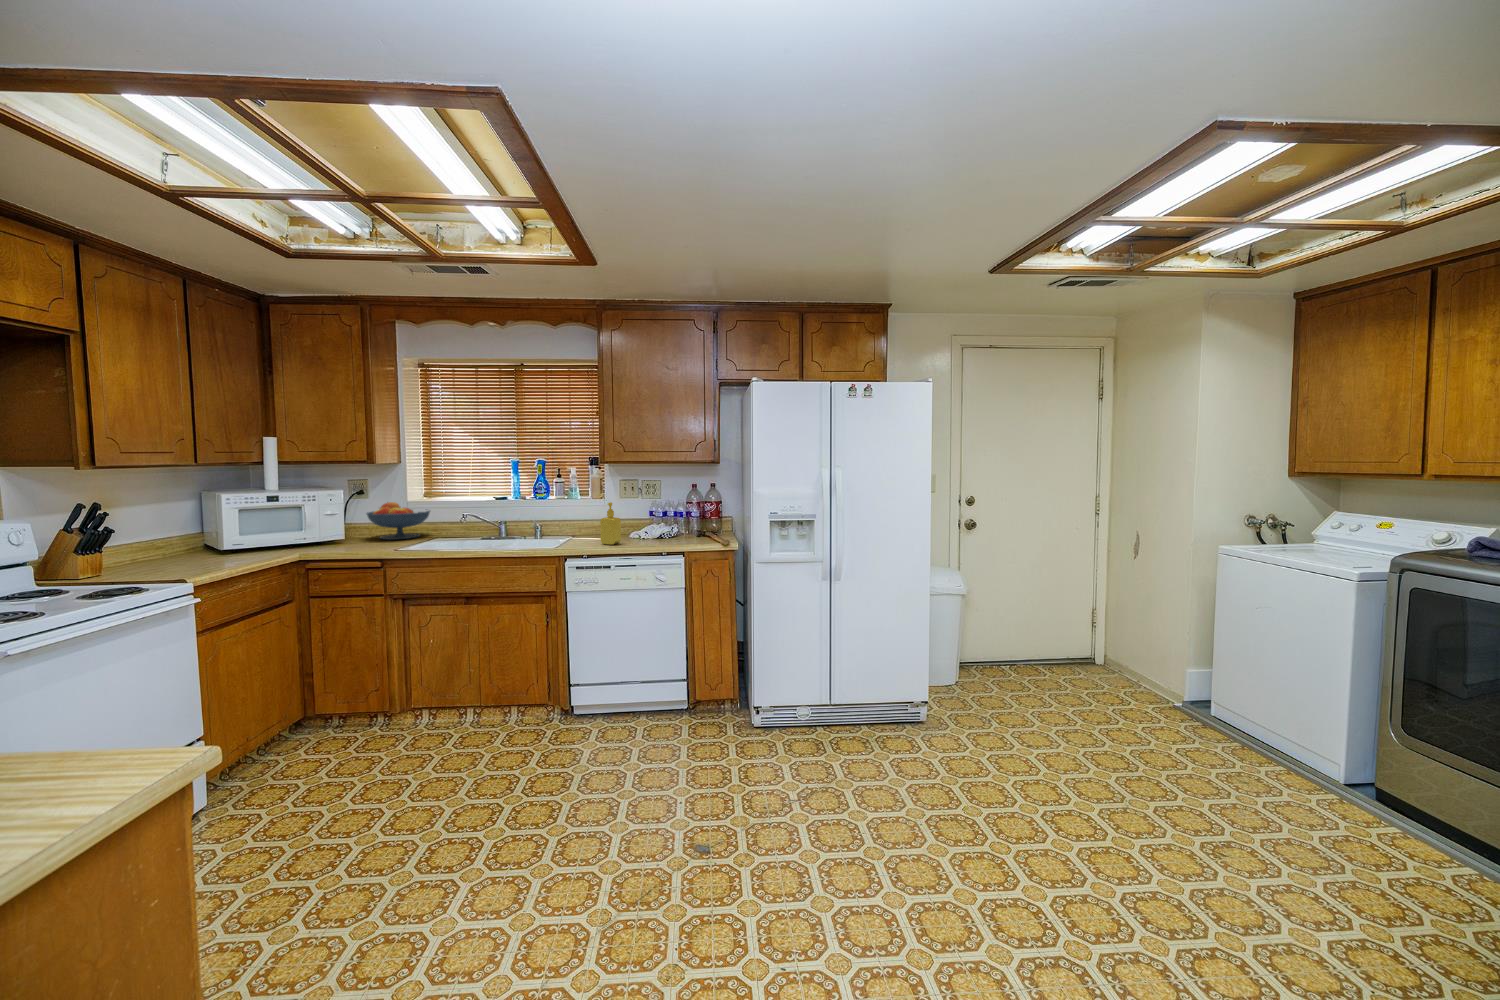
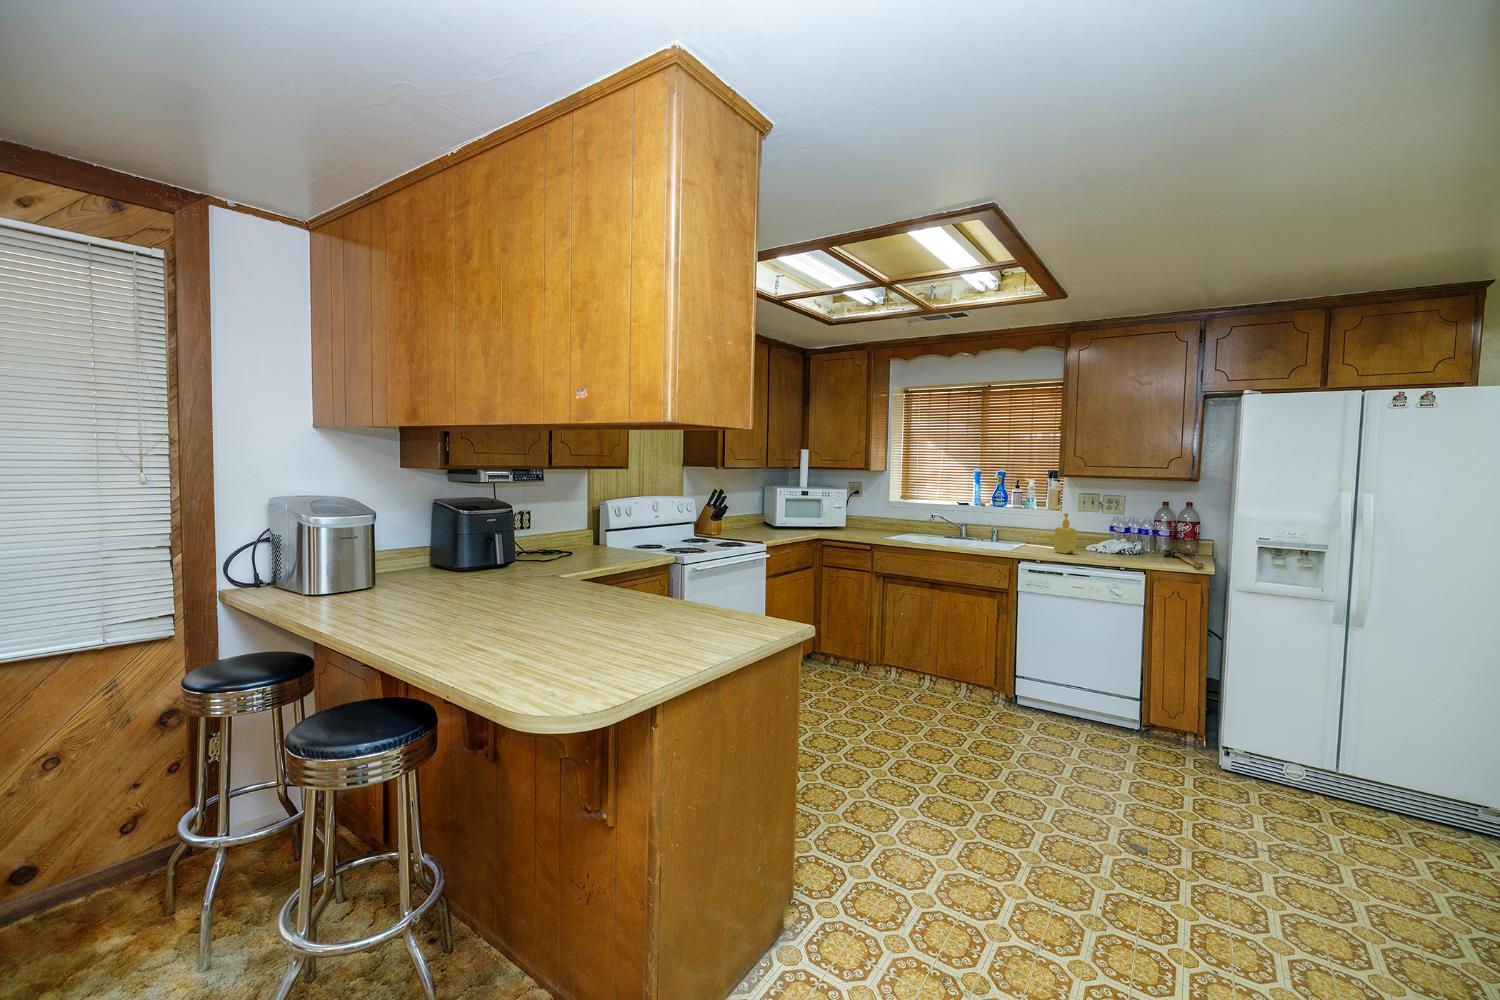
fruit bowl: present [367,502,430,540] -> none [861,501,906,531]

